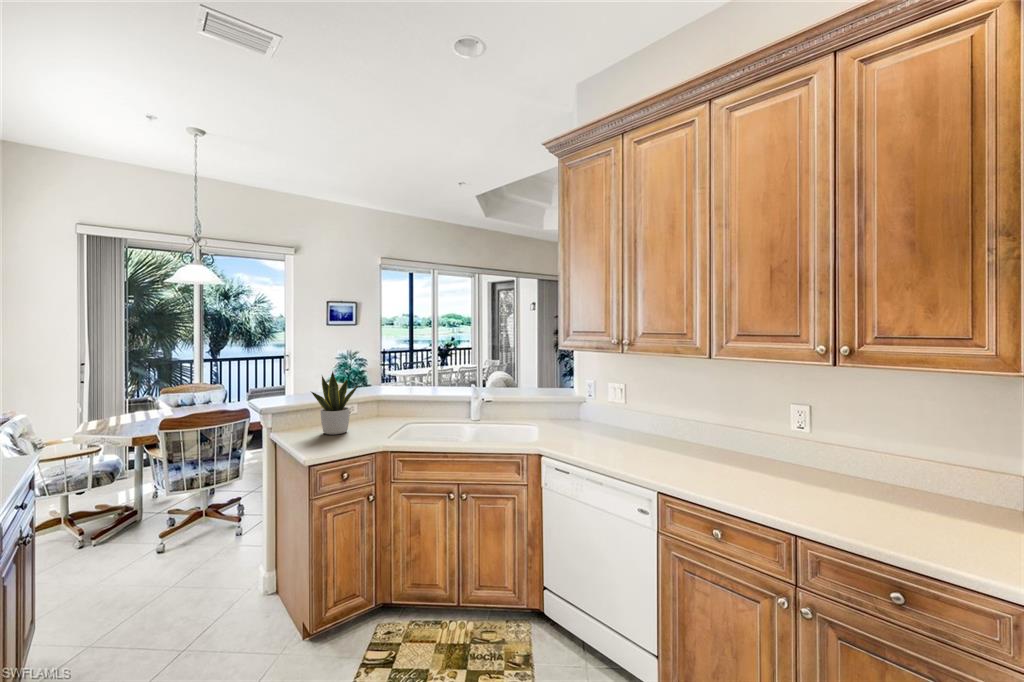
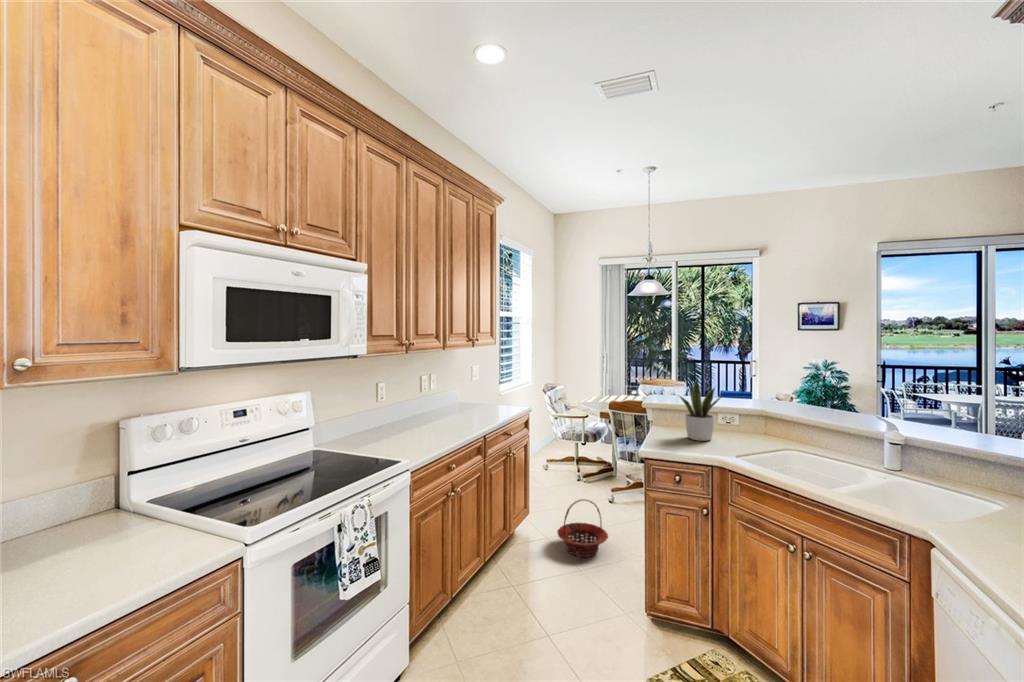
basket: none [122,552,210,637] -> present [557,499,608,557]

